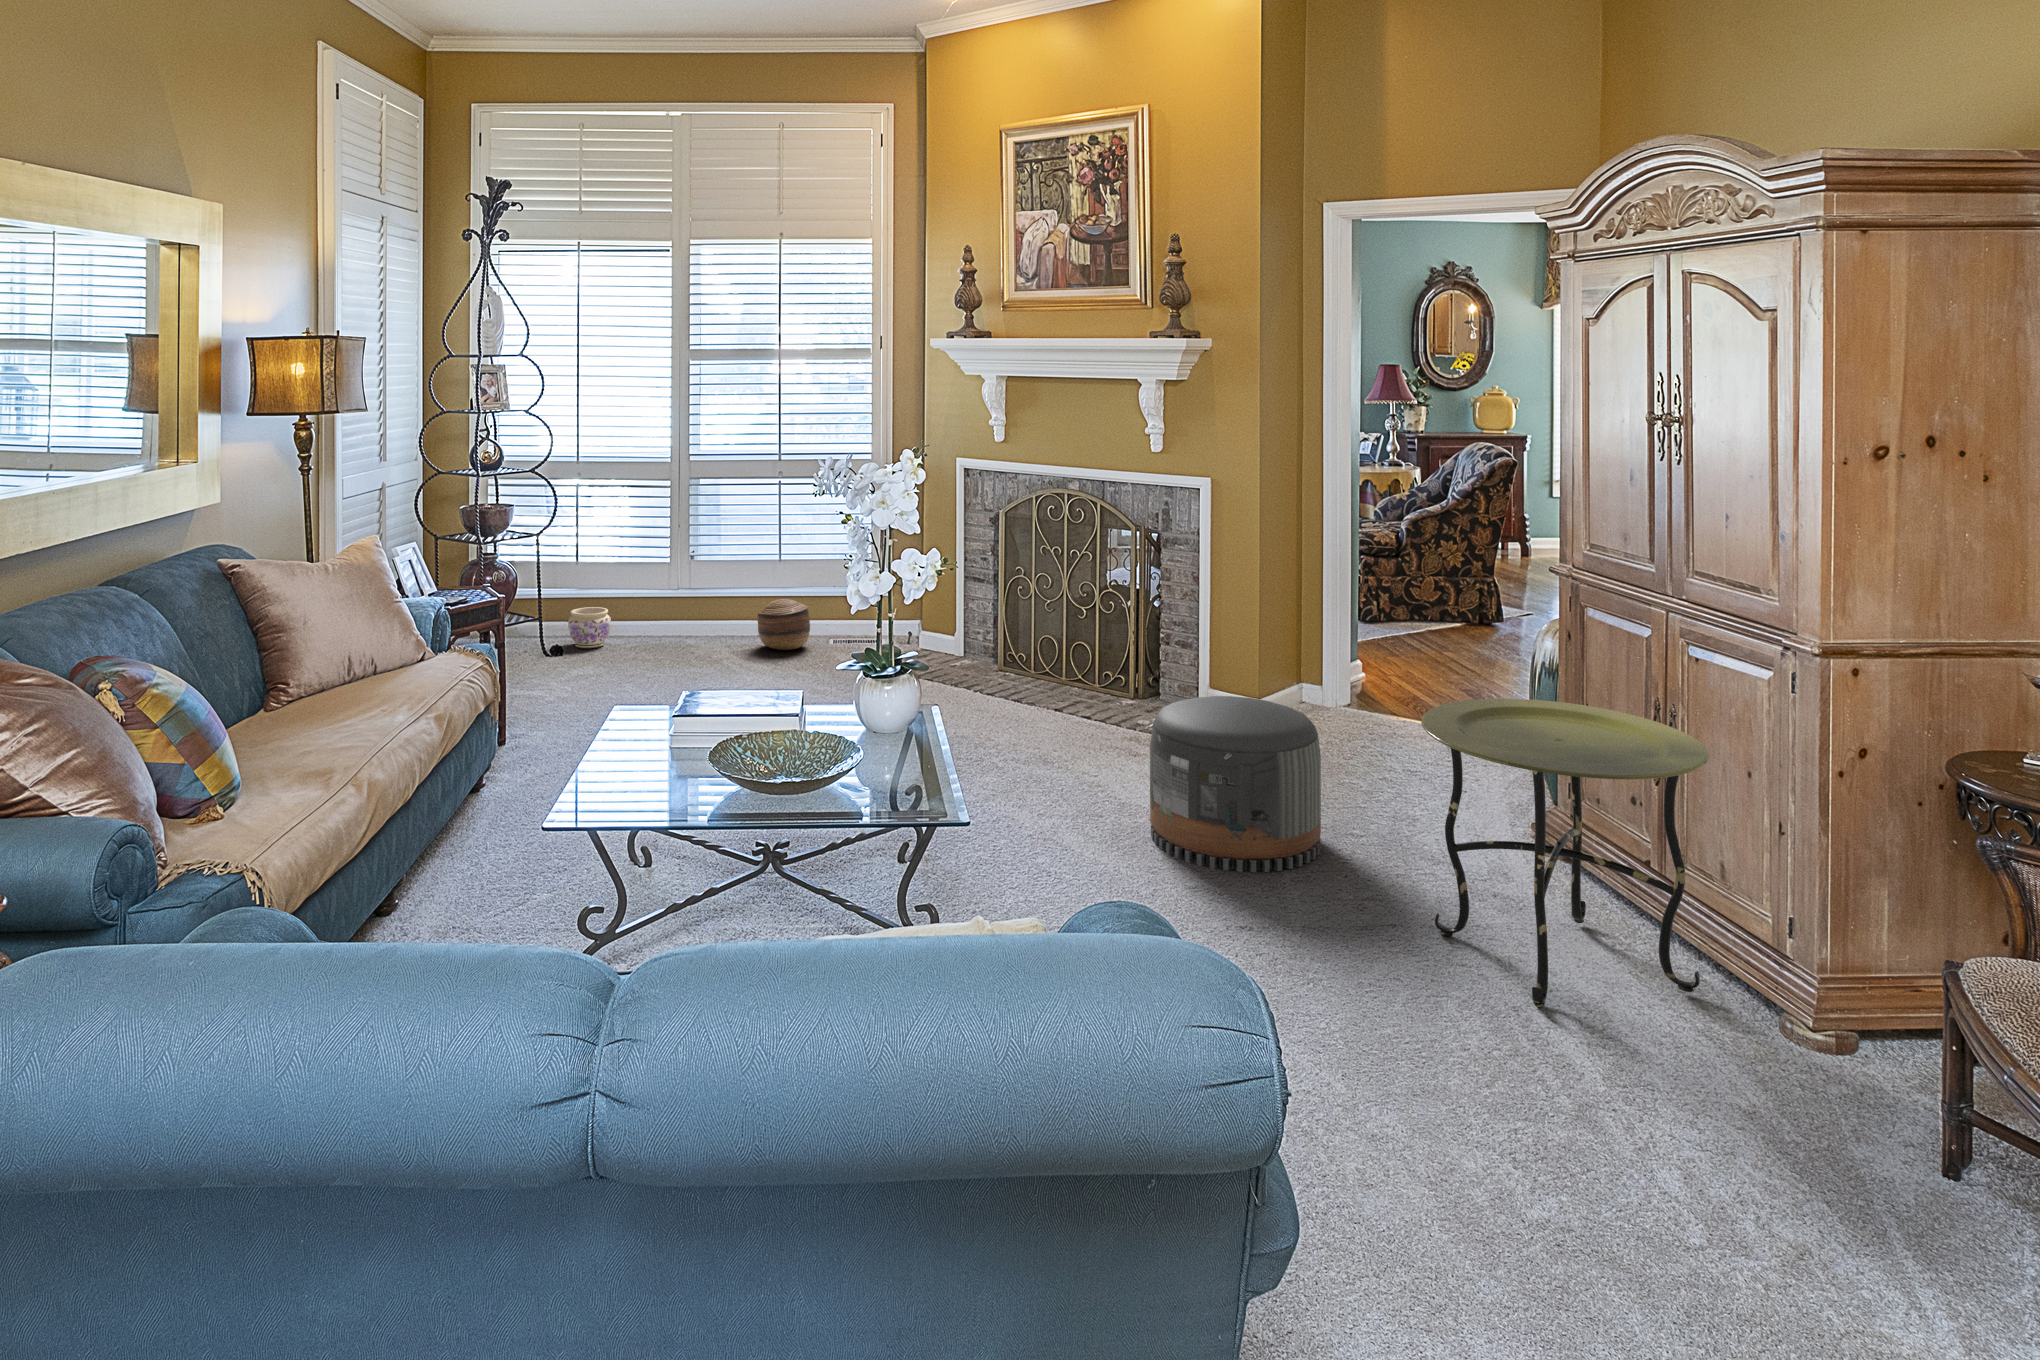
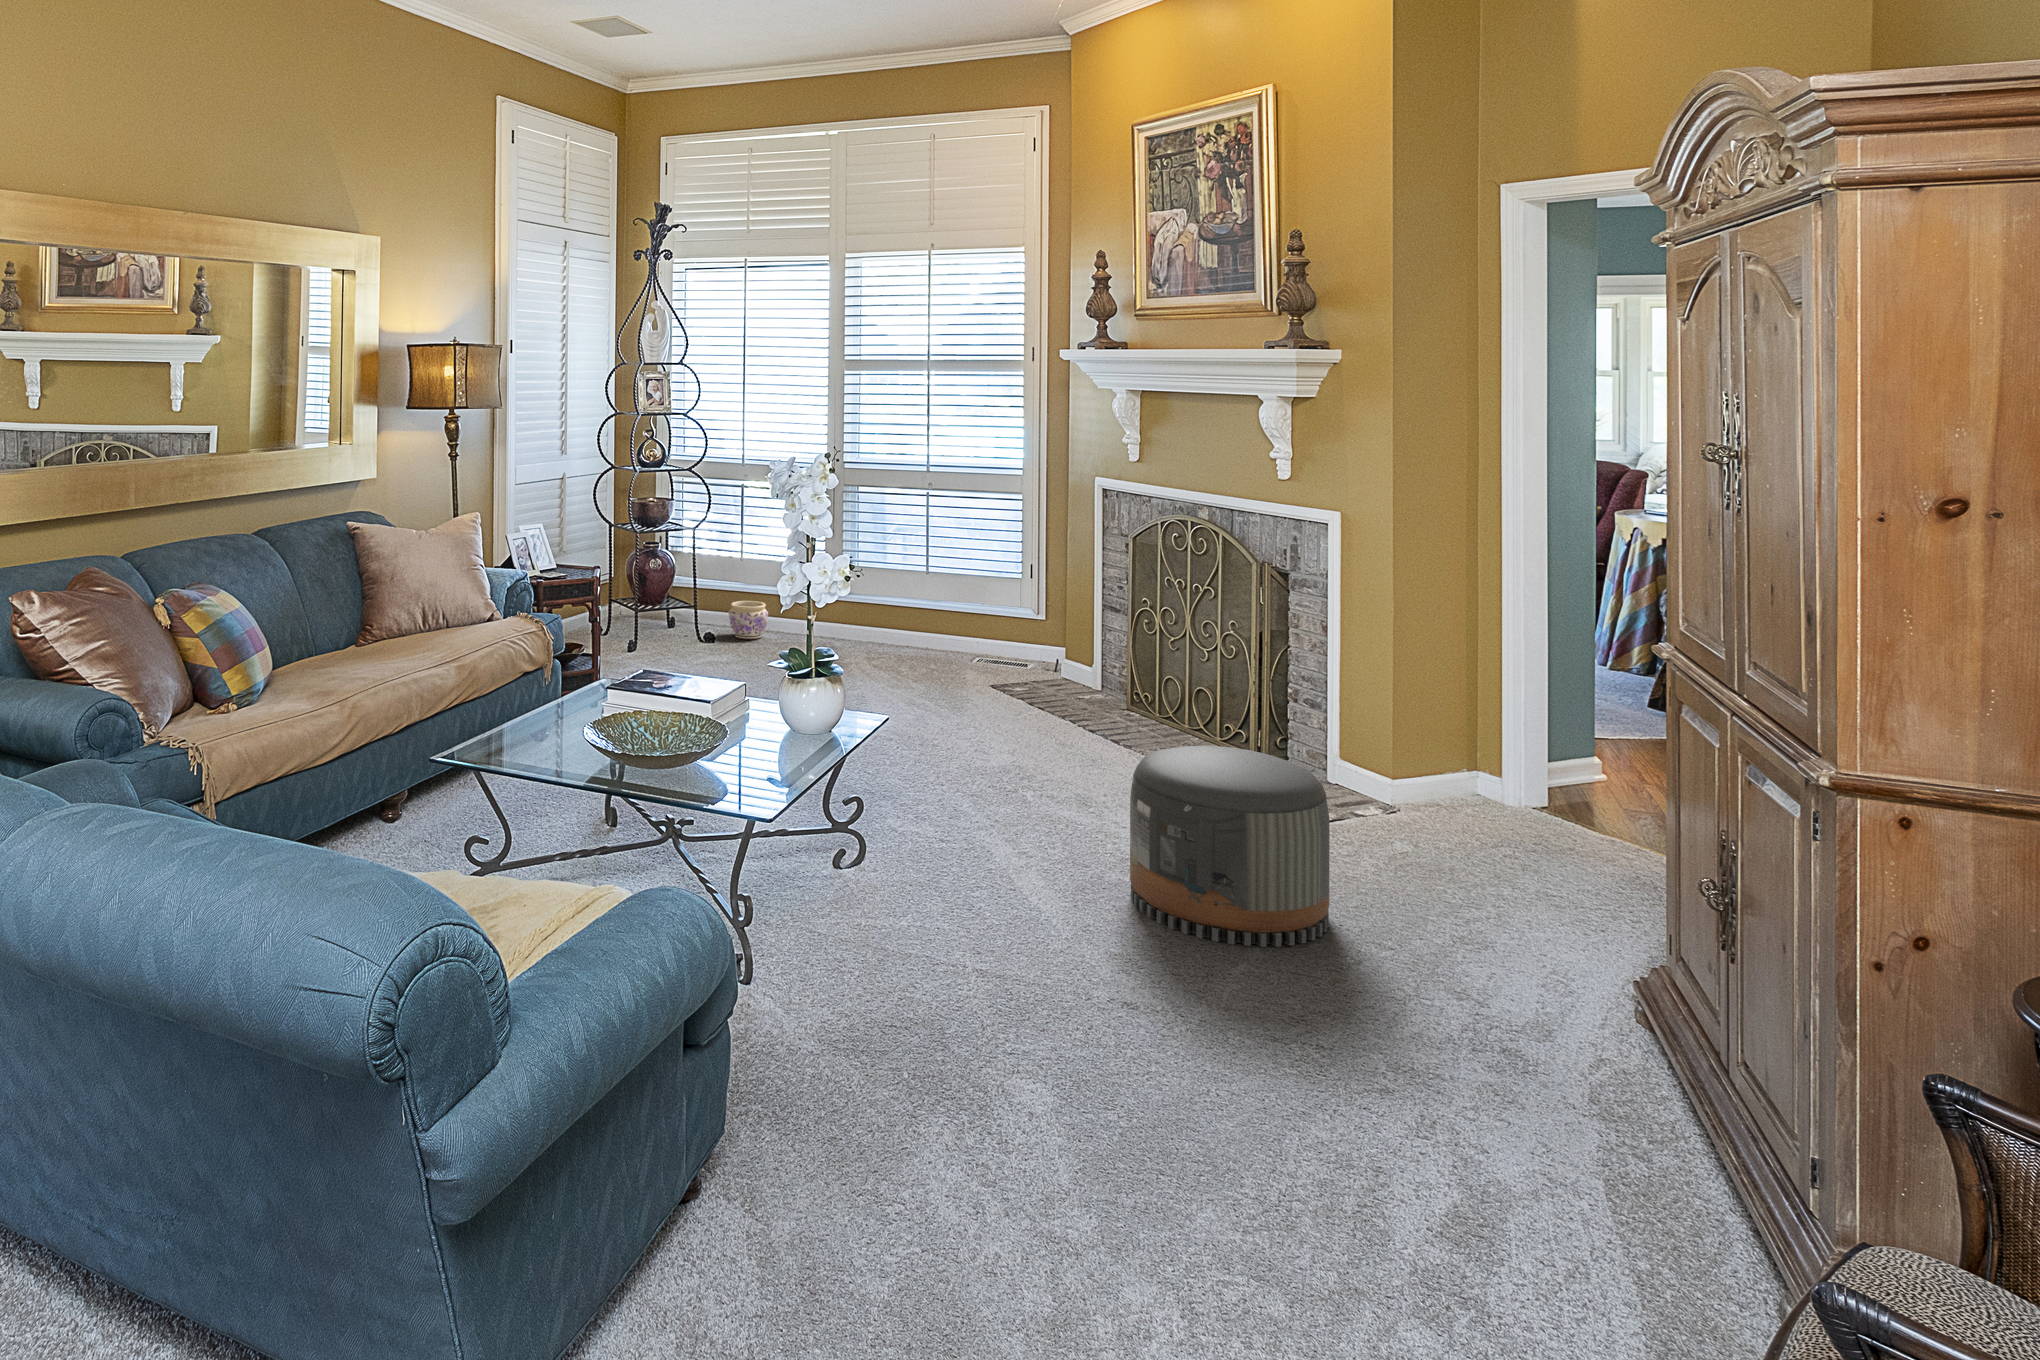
basket: present [757,599,810,650] -> none [899,610,952,661]
side table: present [1421,699,1709,1007] -> none [1331,780,1695,1178]

